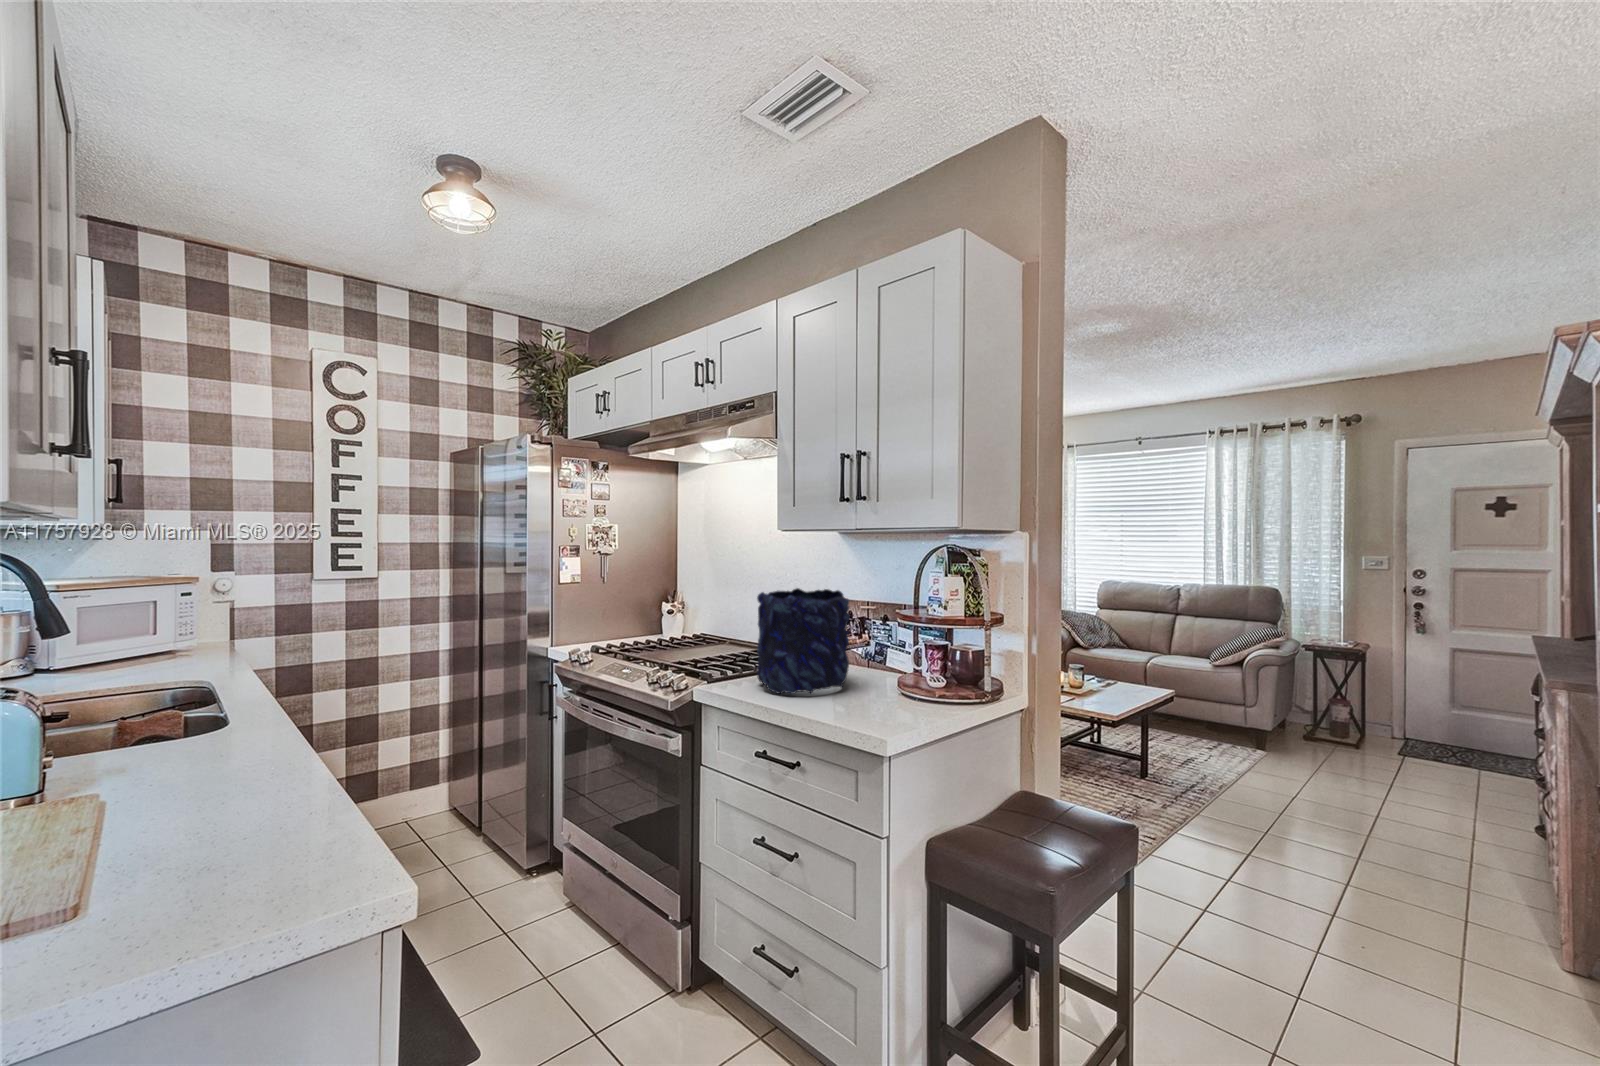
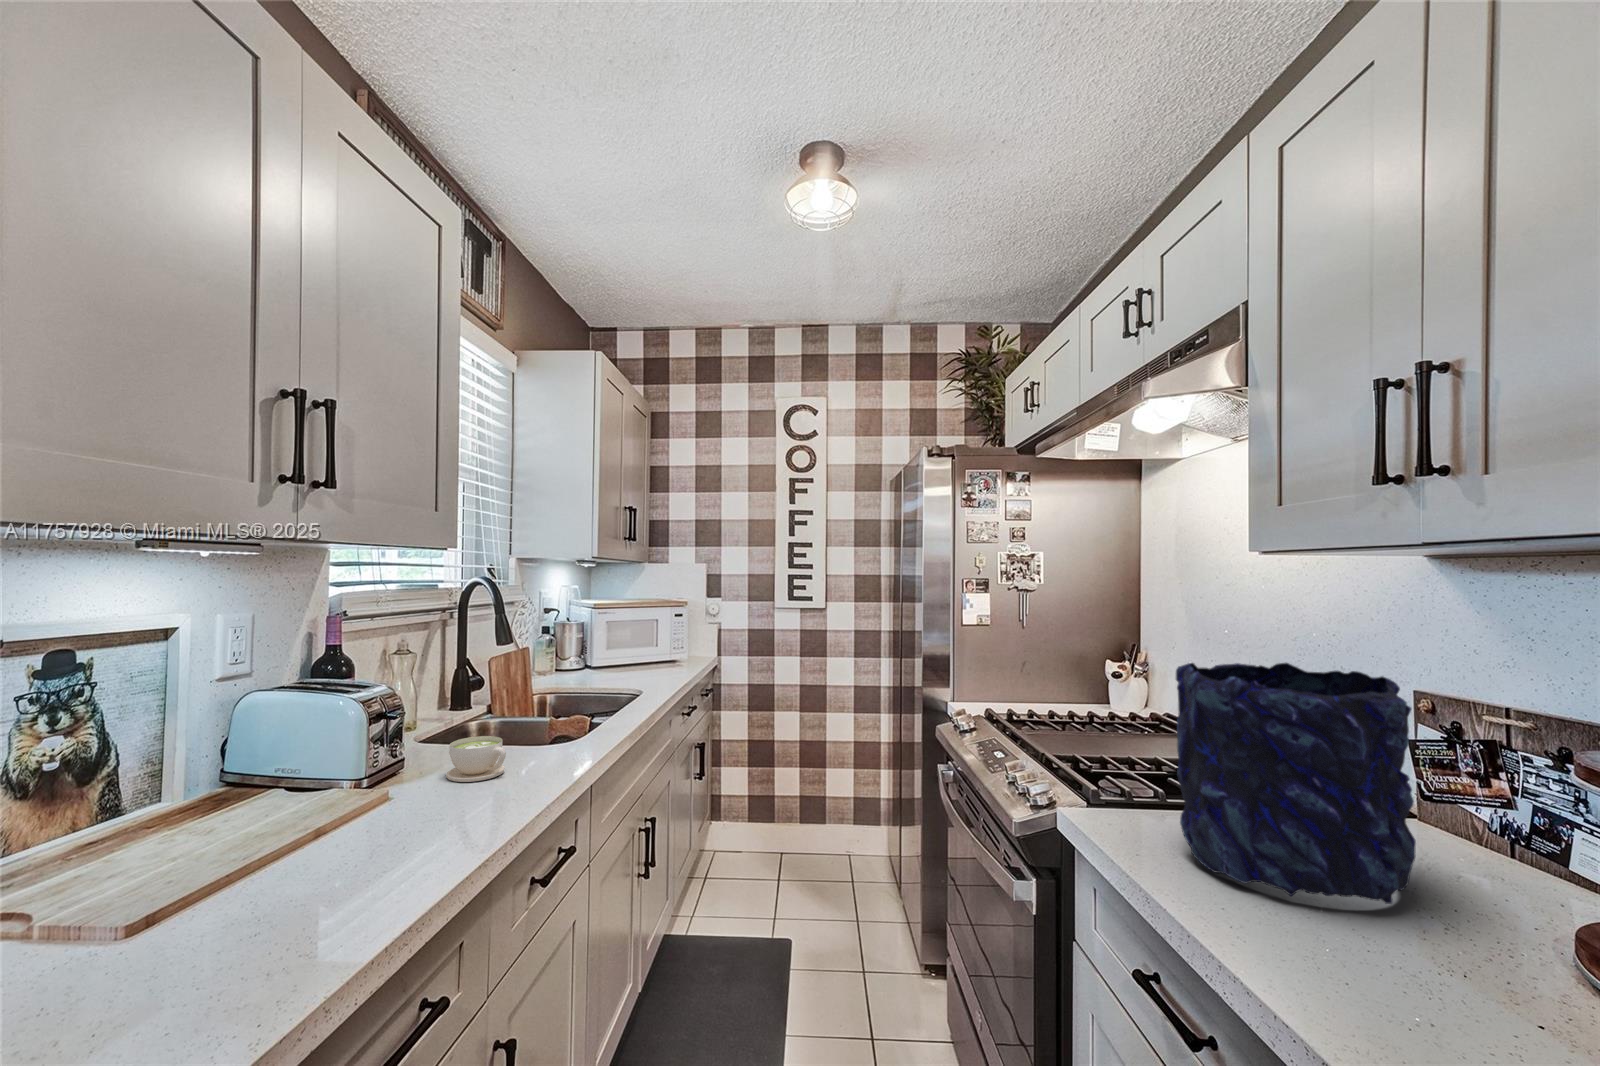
coffee cup: none [156,726,238,775] -> present [446,736,506,782]

